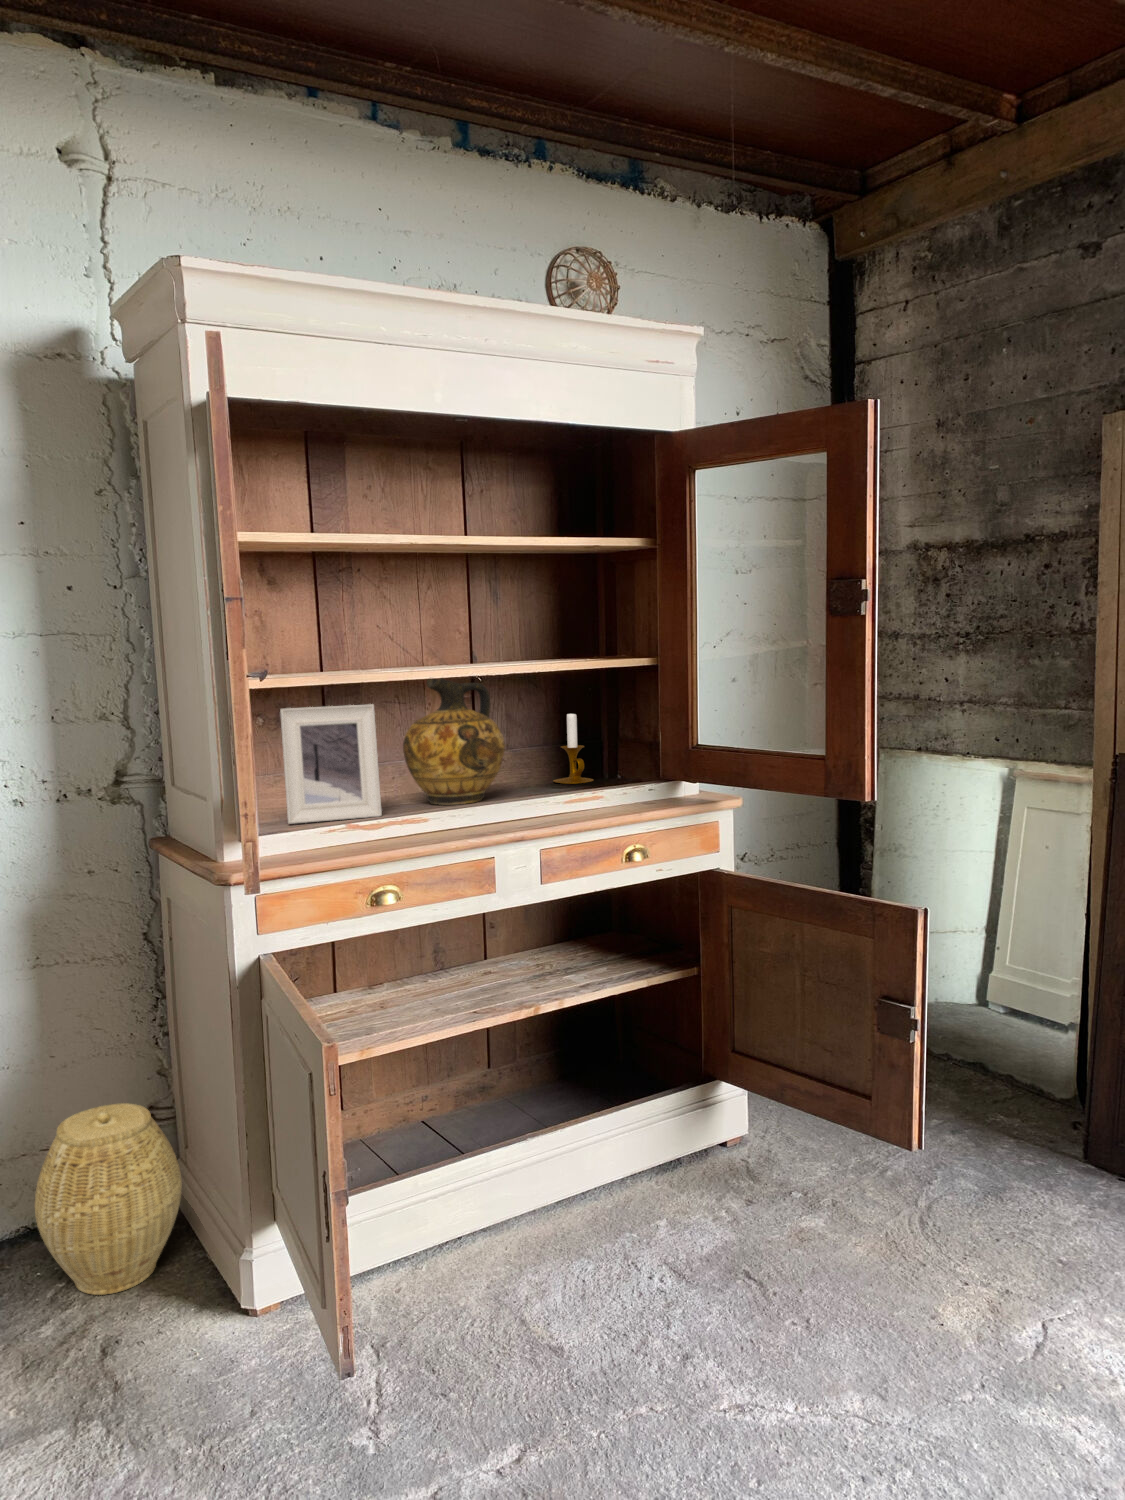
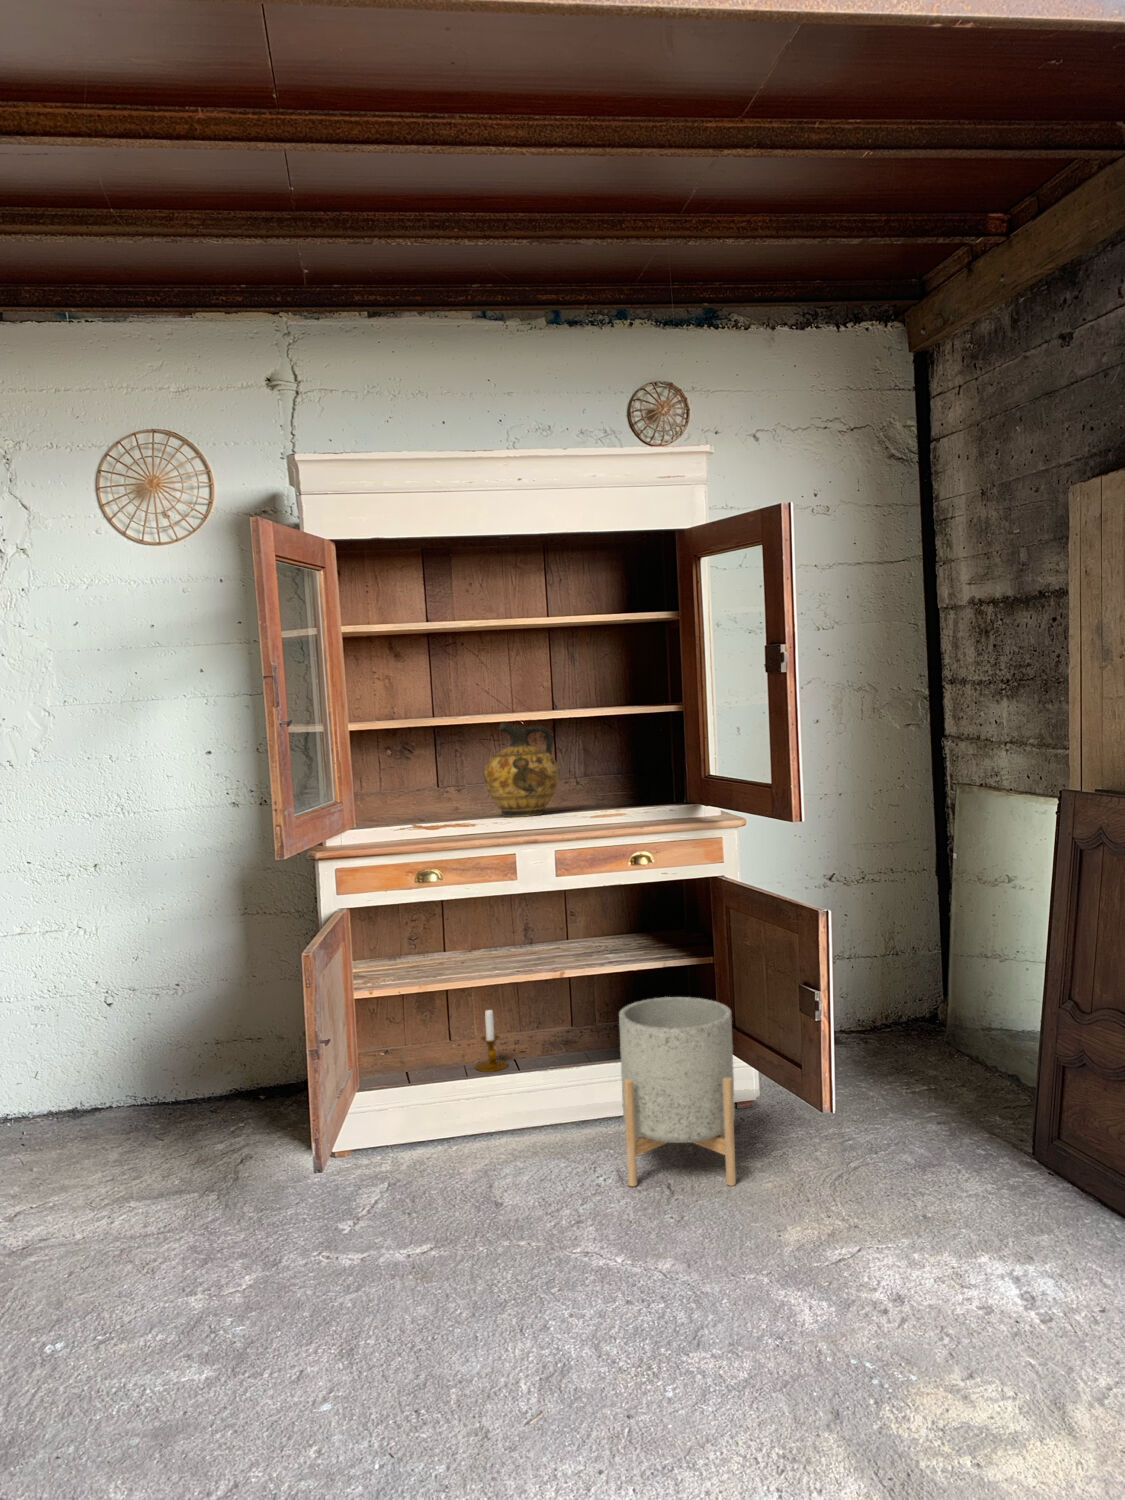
picture frame: present [280,704,382,824] -> none [387,742,455,825]
candlestick: present [553,714,593,783] -> present [475,1010,508,1072]
planter: none [650,1026,827,1290] -> present [619,997,736,1186]
woven basket: present [34,1103,182,1295] -> none [222,1010,316,1132]

